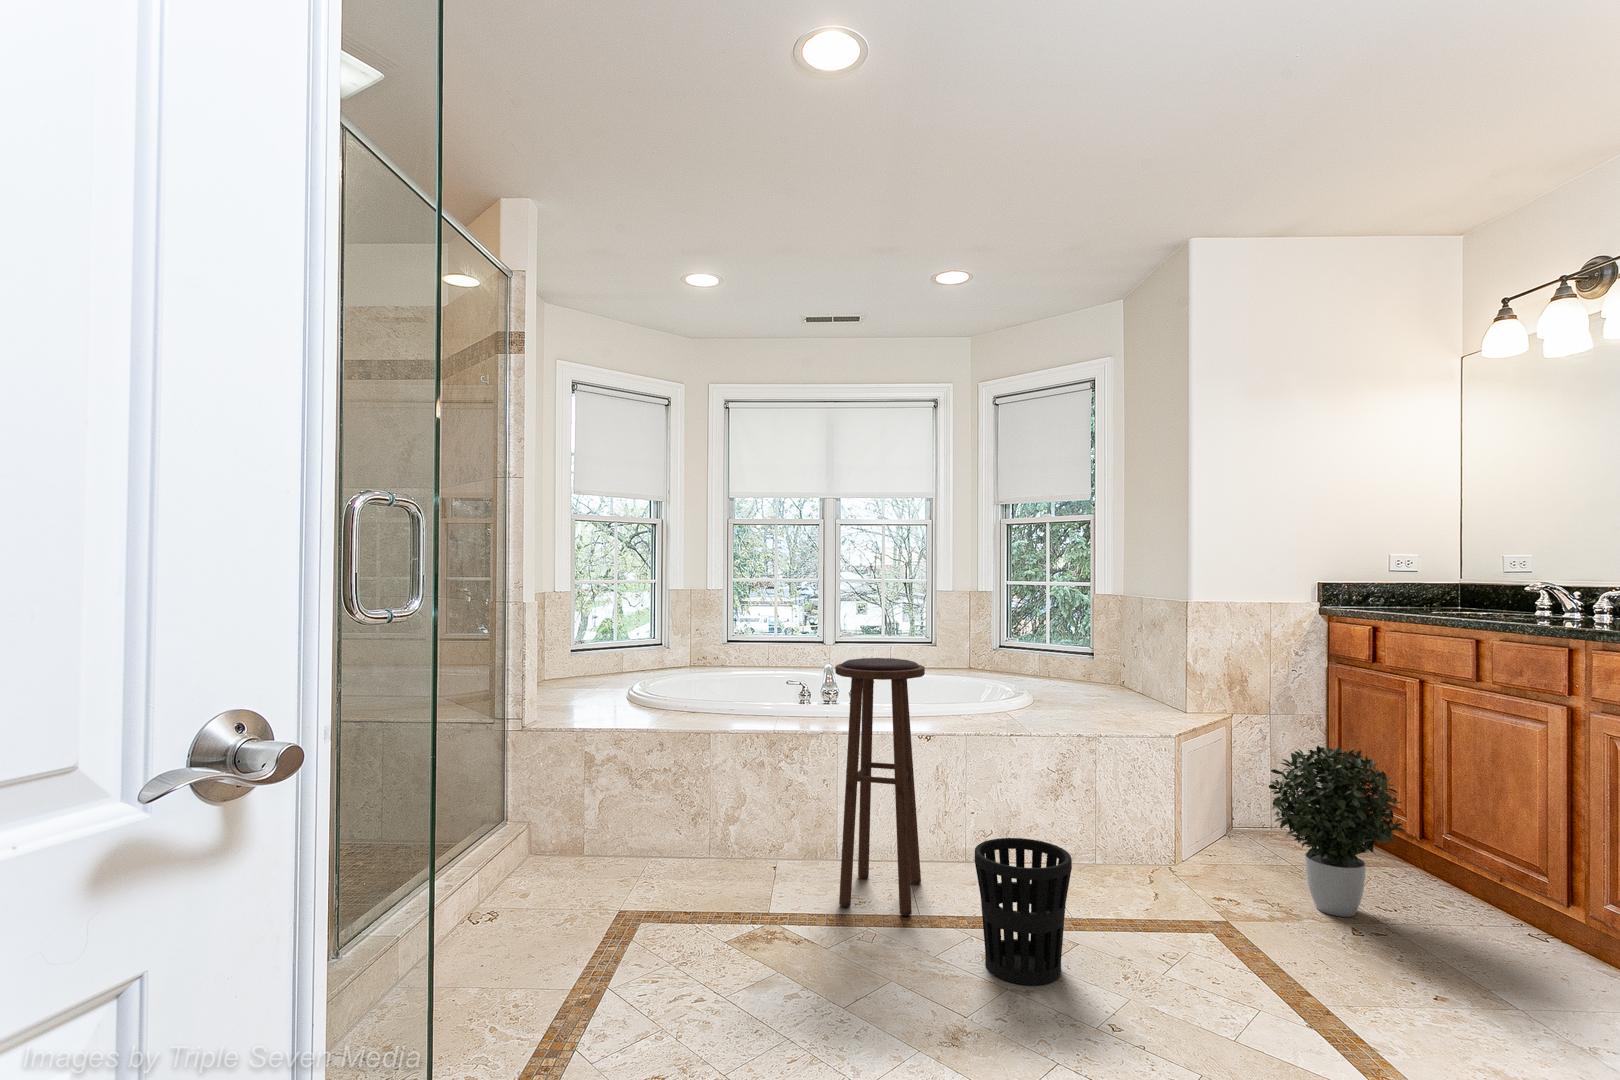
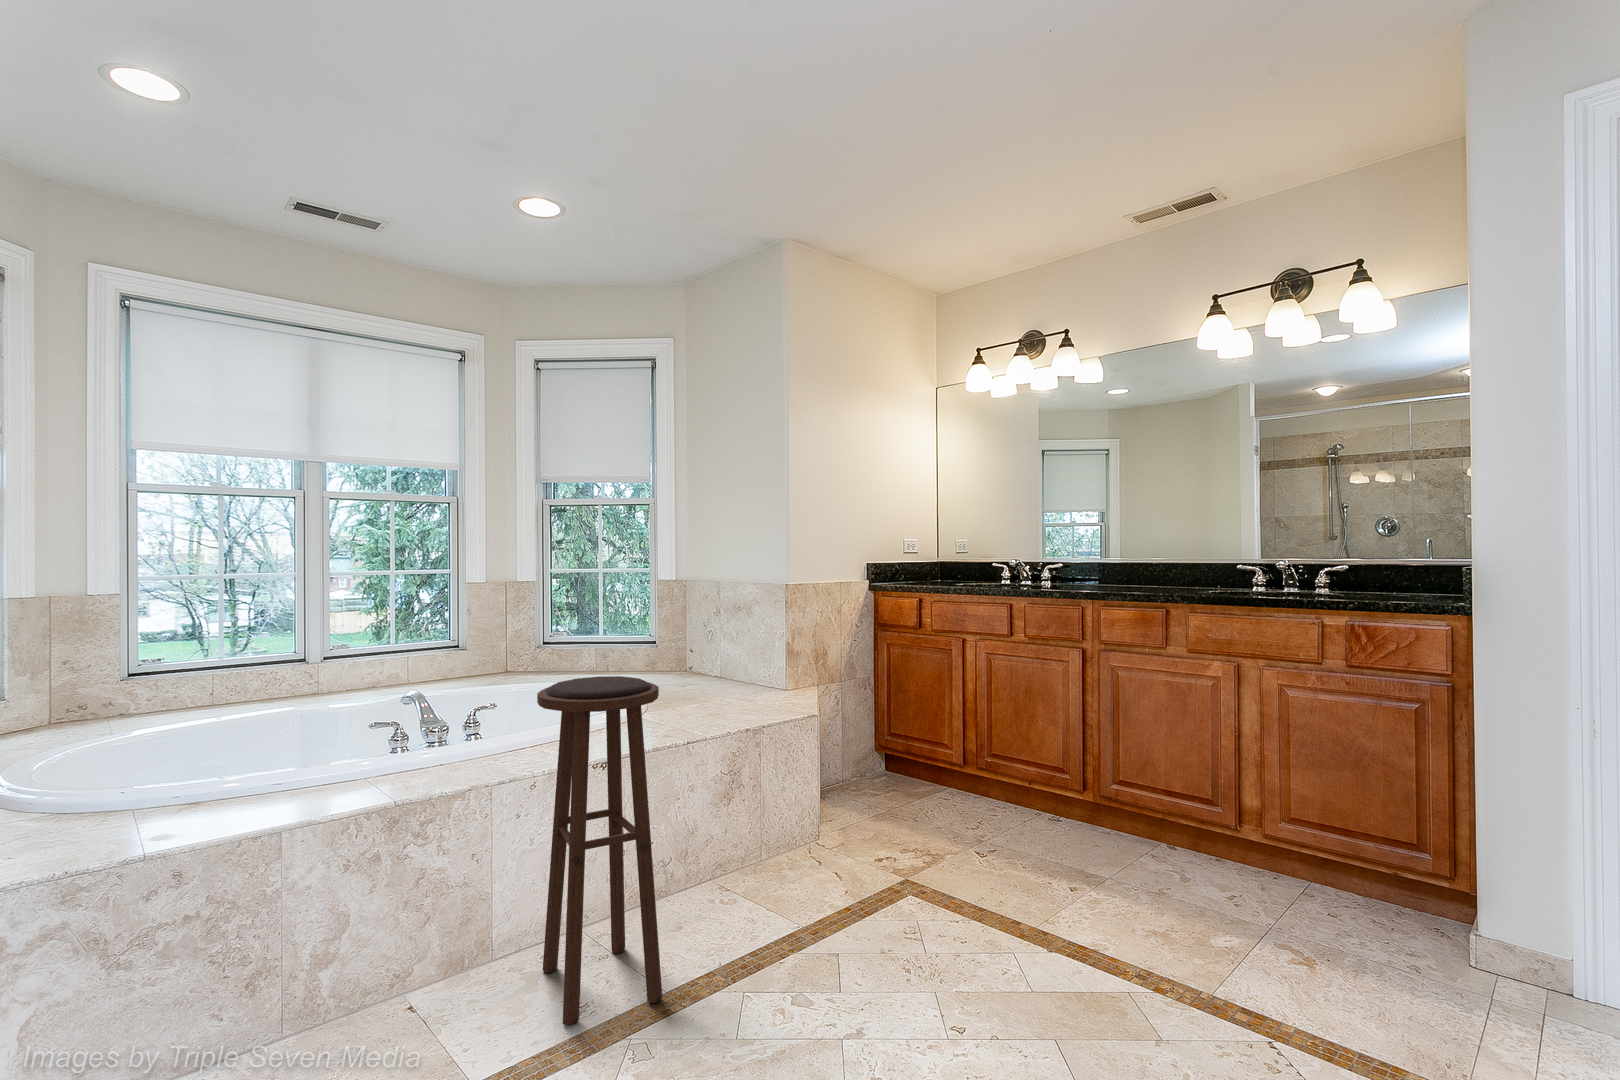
potted plant: present [1269,745,1406,917] -> none [899,702,998,843]
wastebasket: present [975,838,1072,985] -> none [777,859,883,1033]

